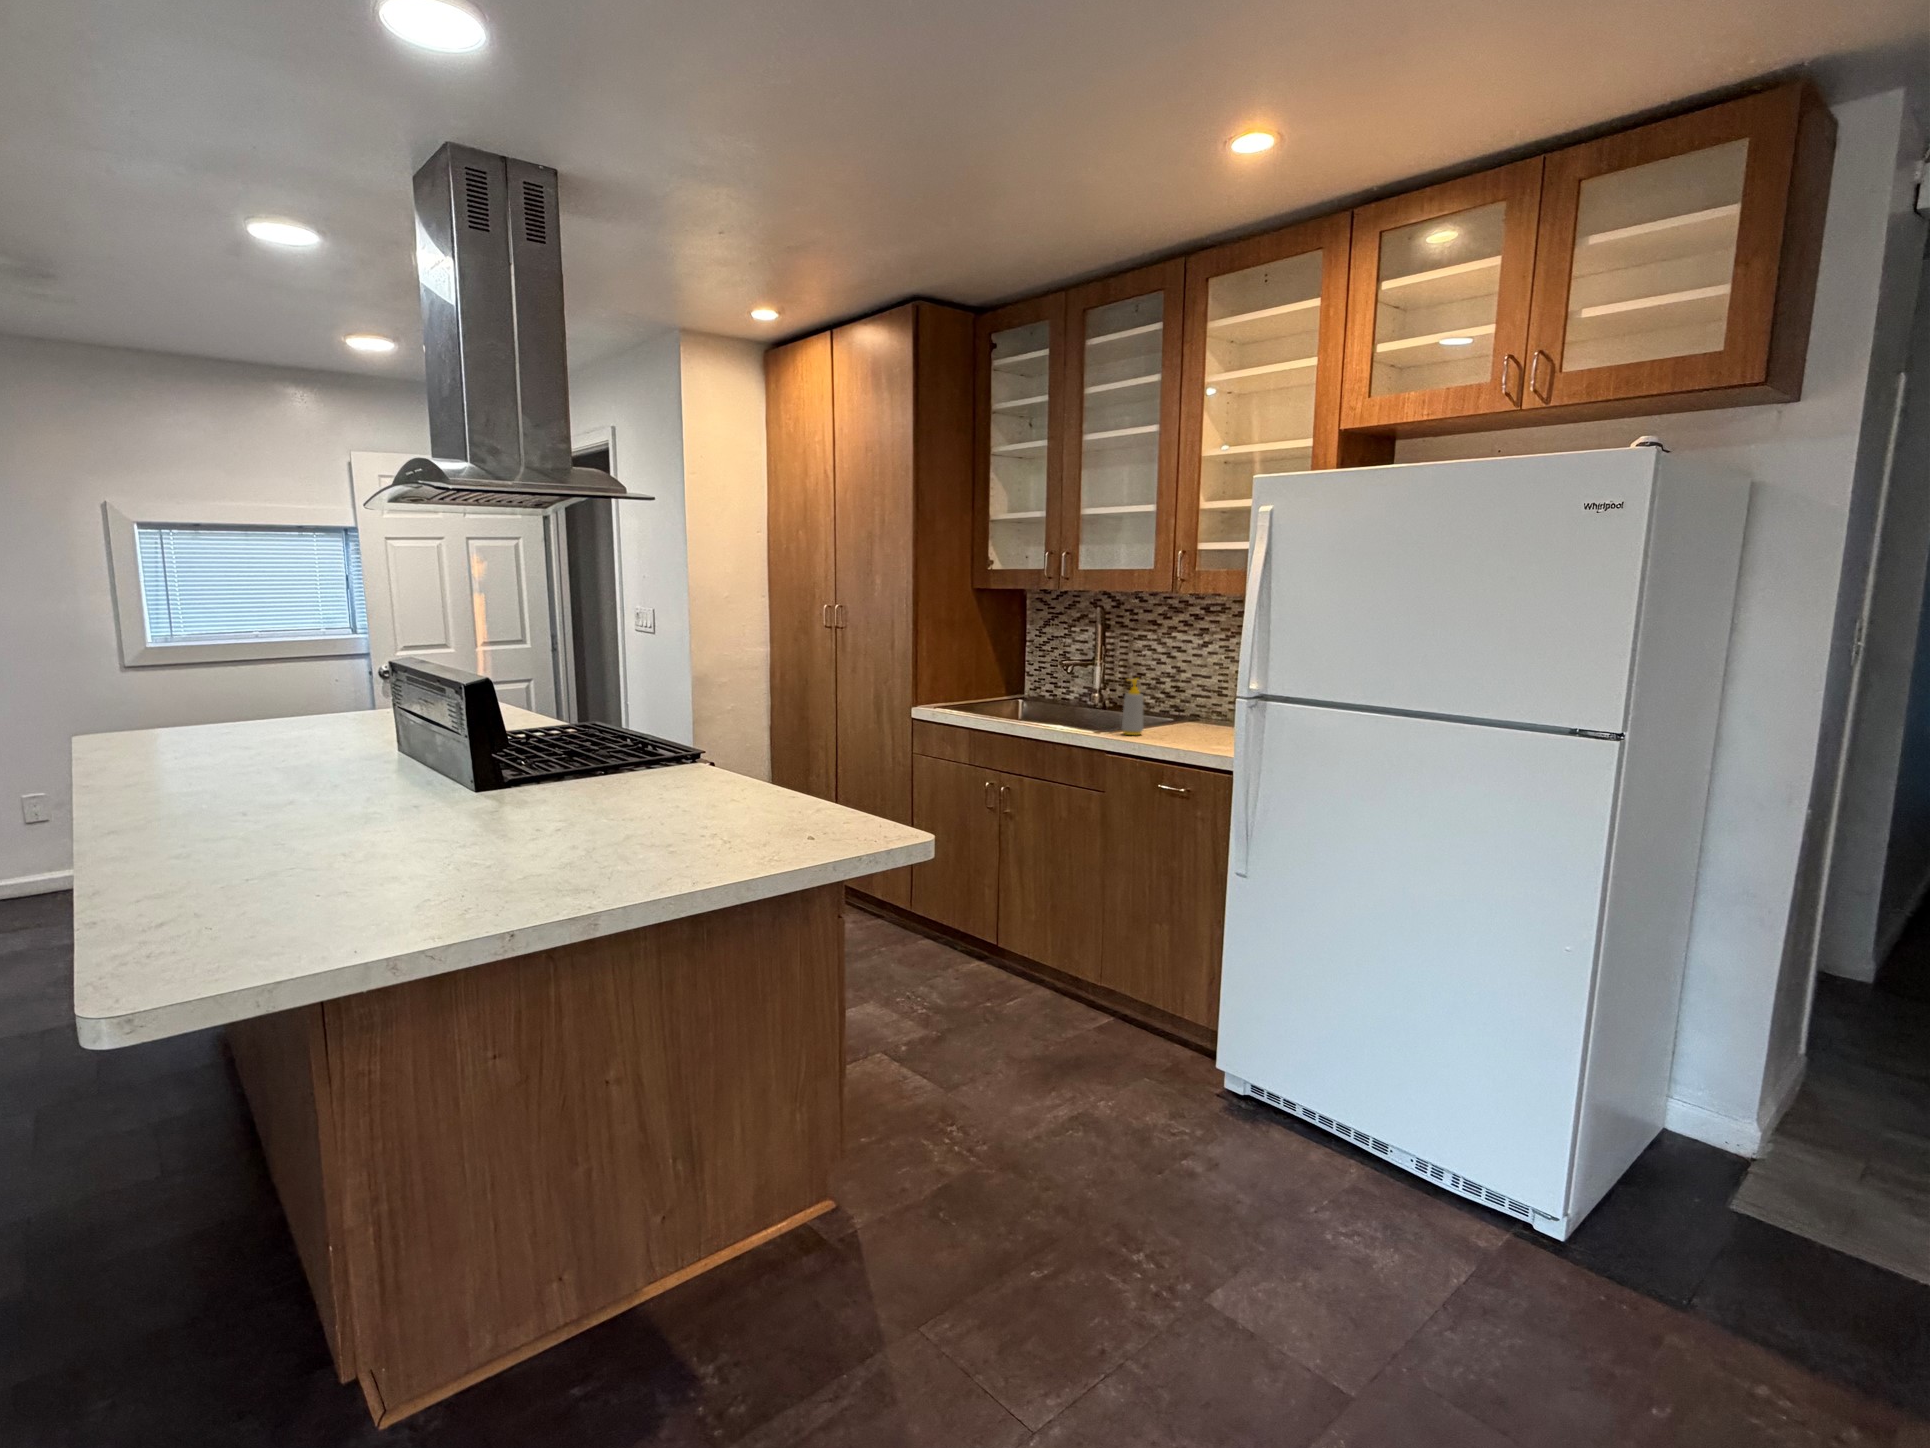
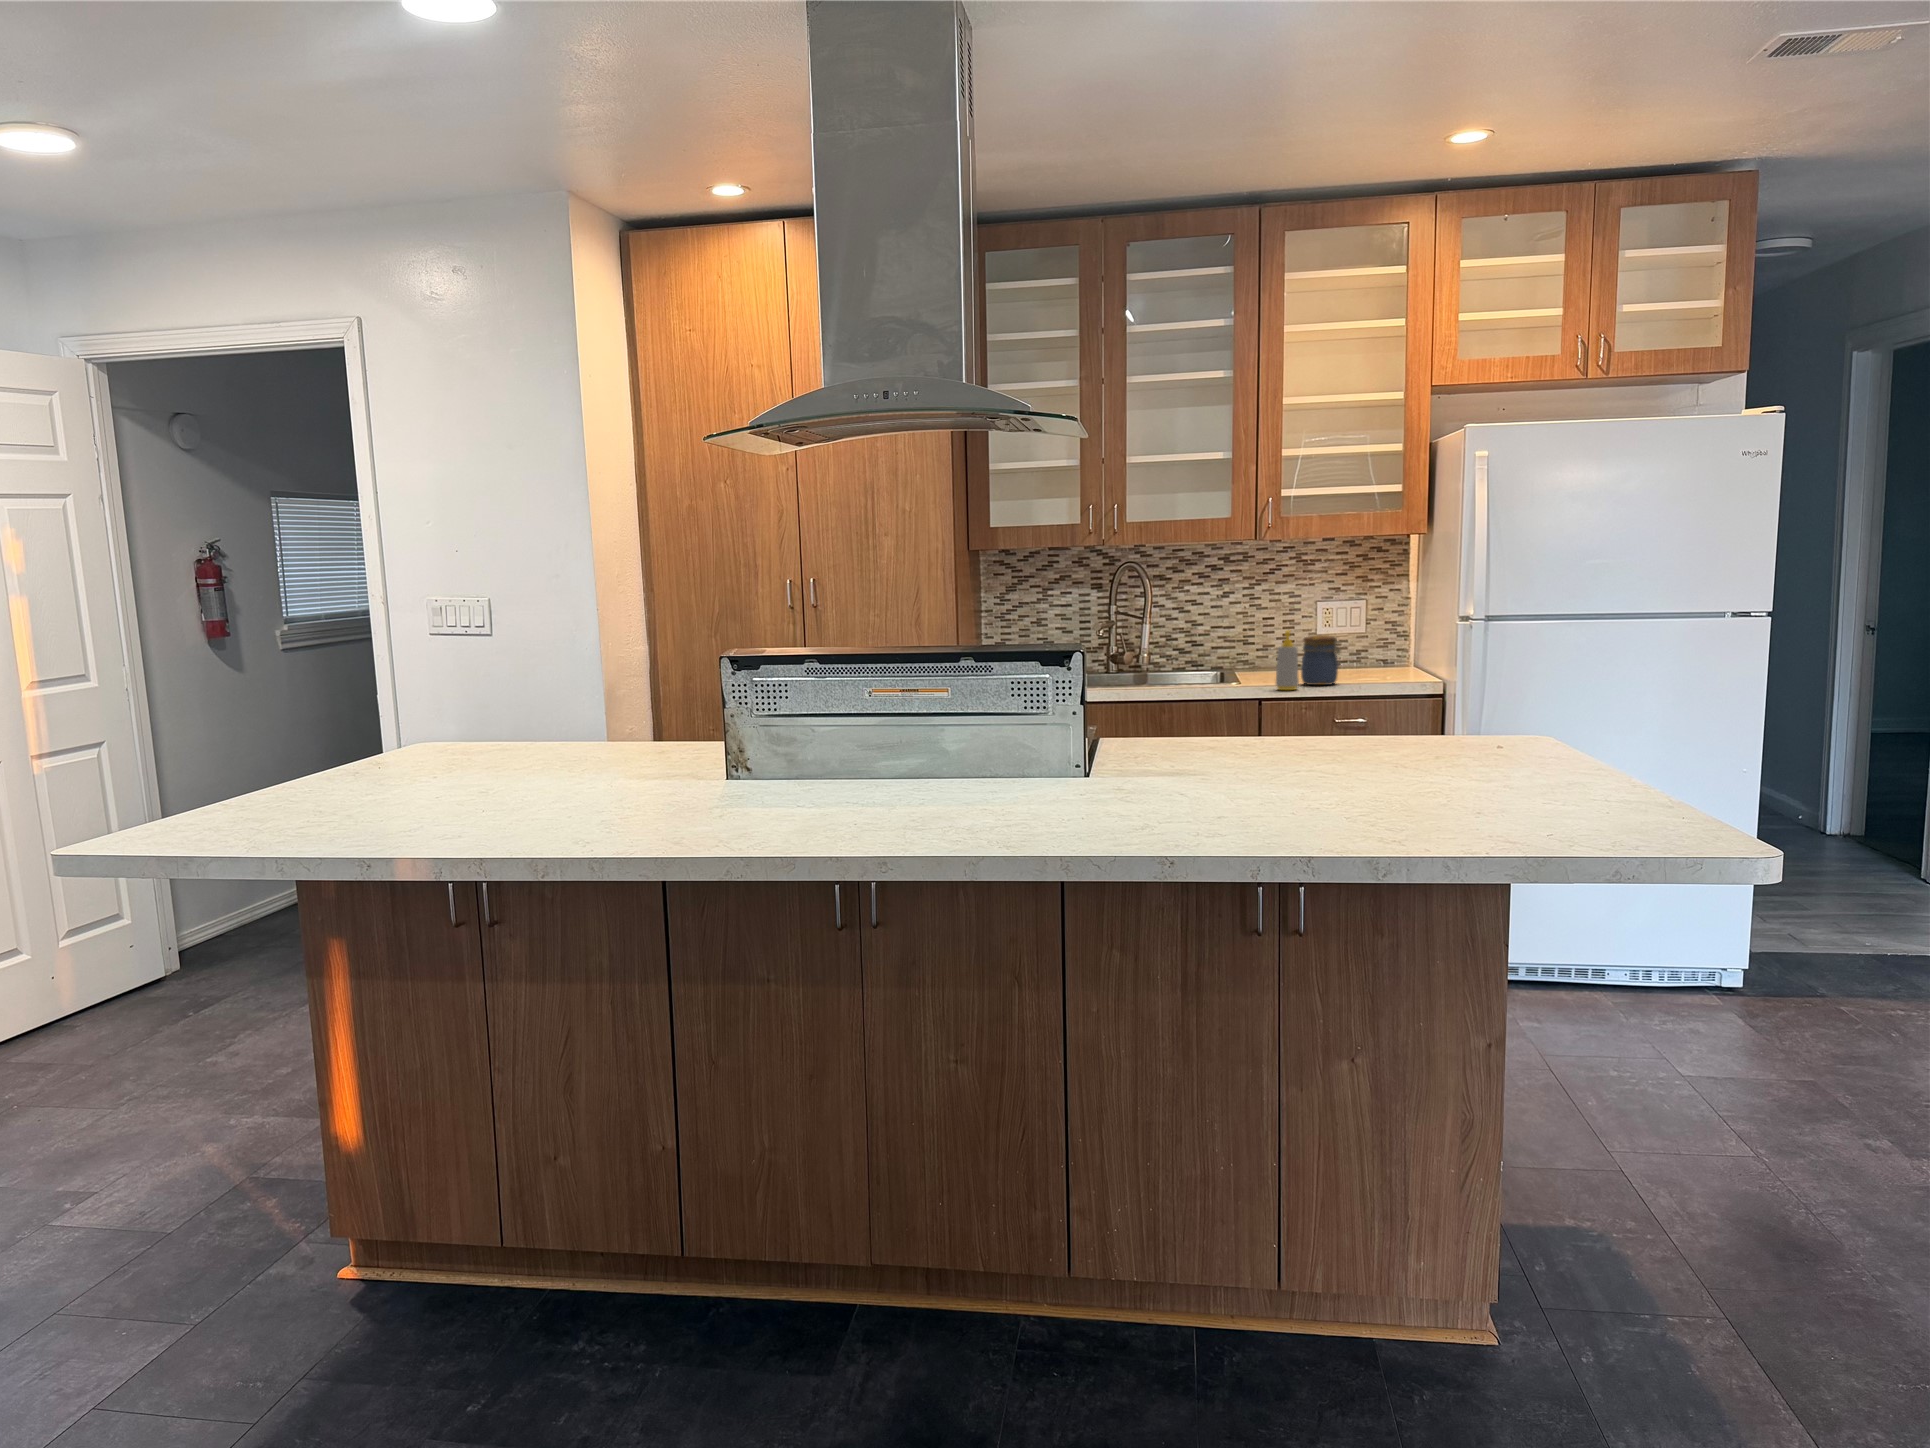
jar: none [1165,687,1200,736] -> present [1301,635,1340,685]

